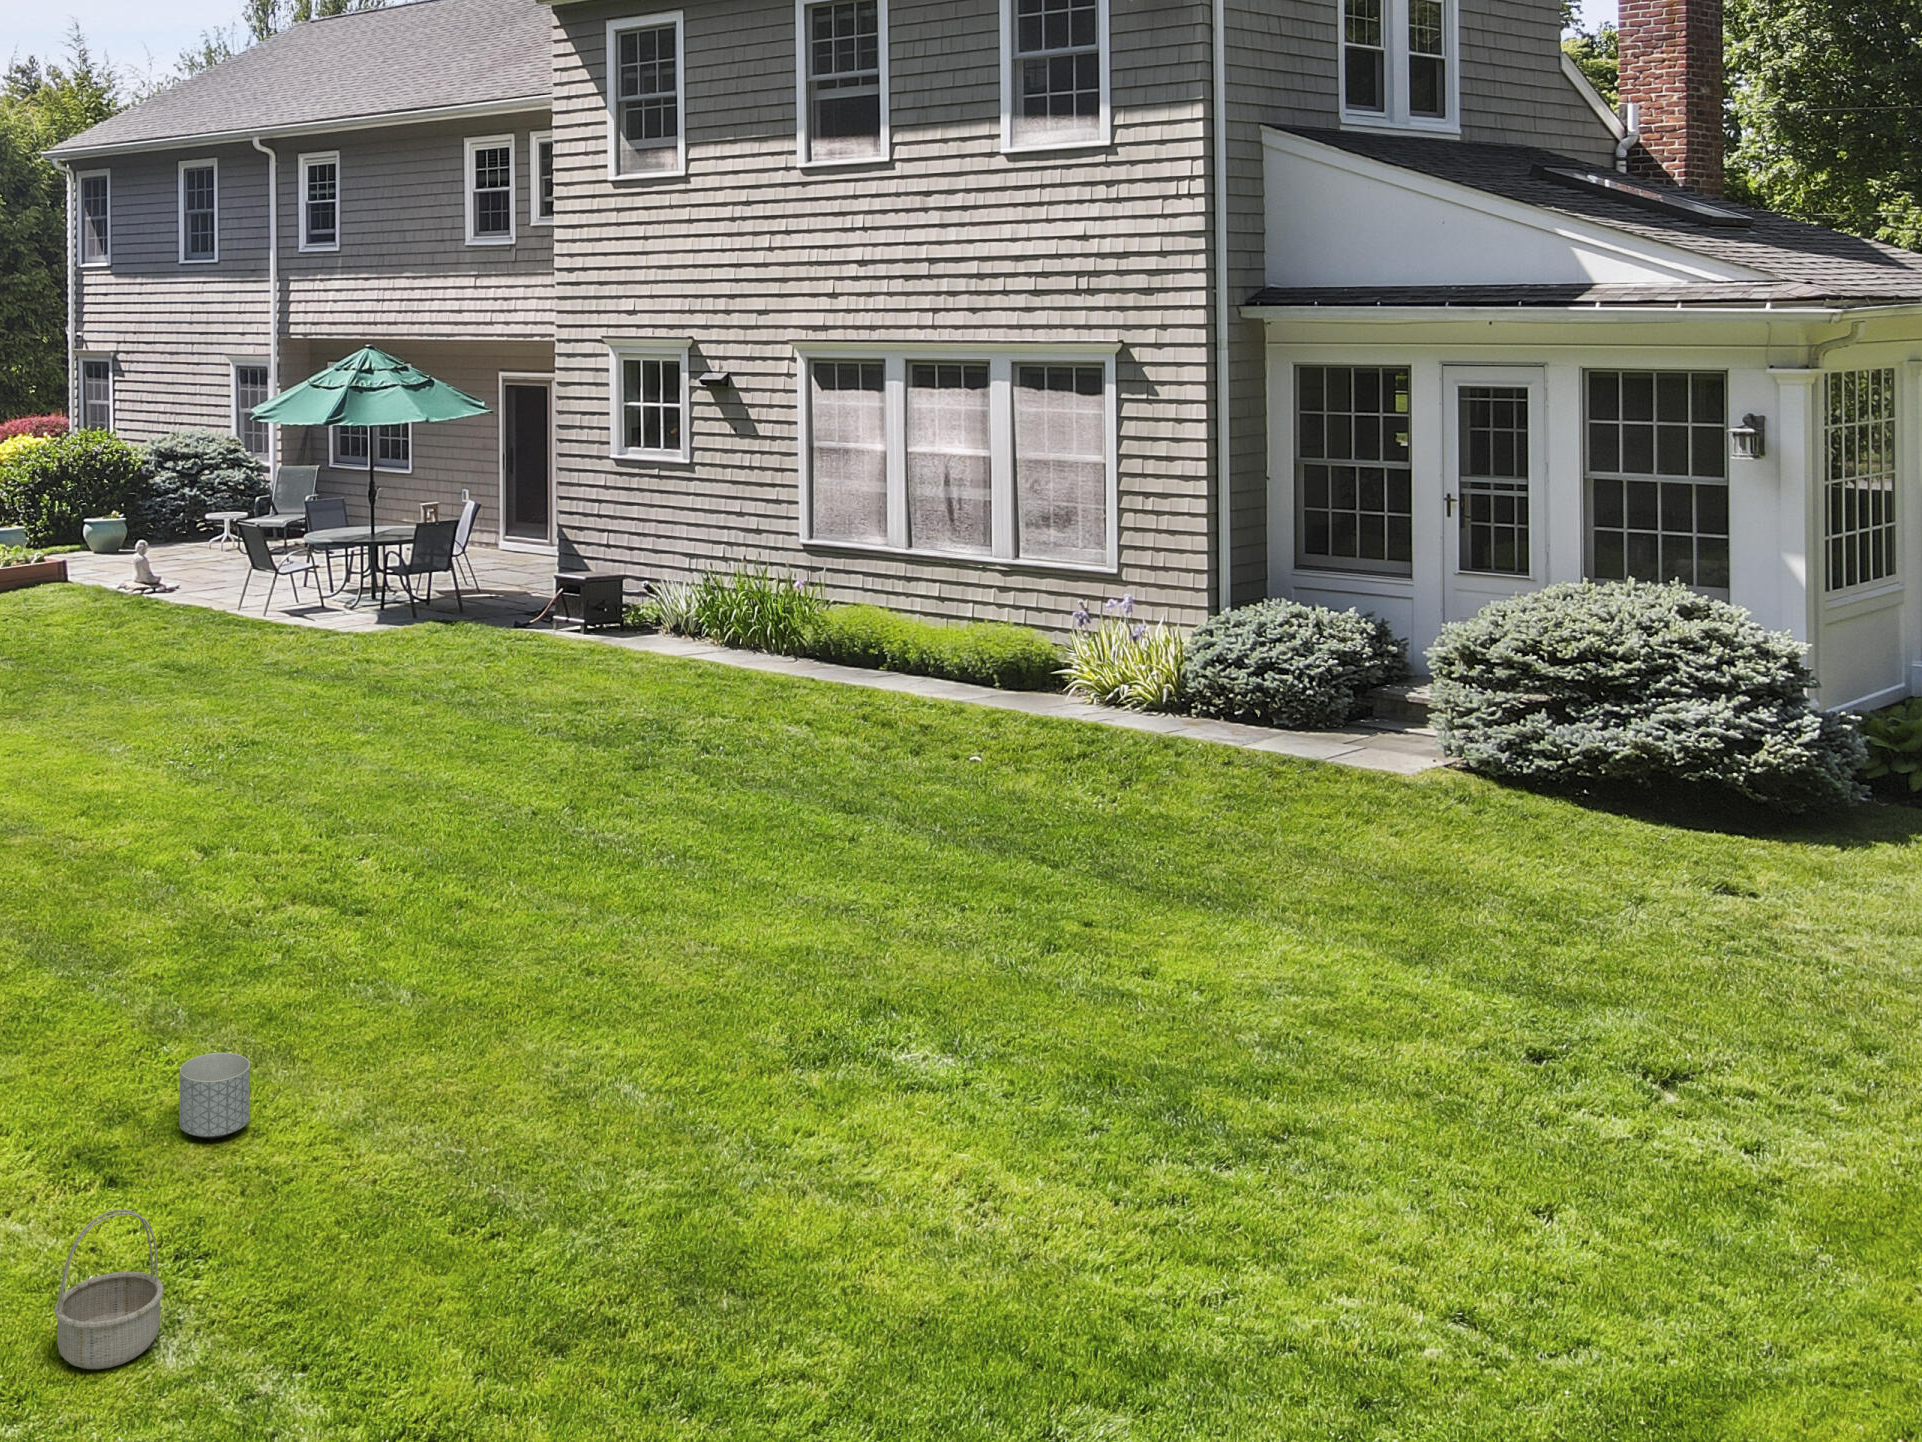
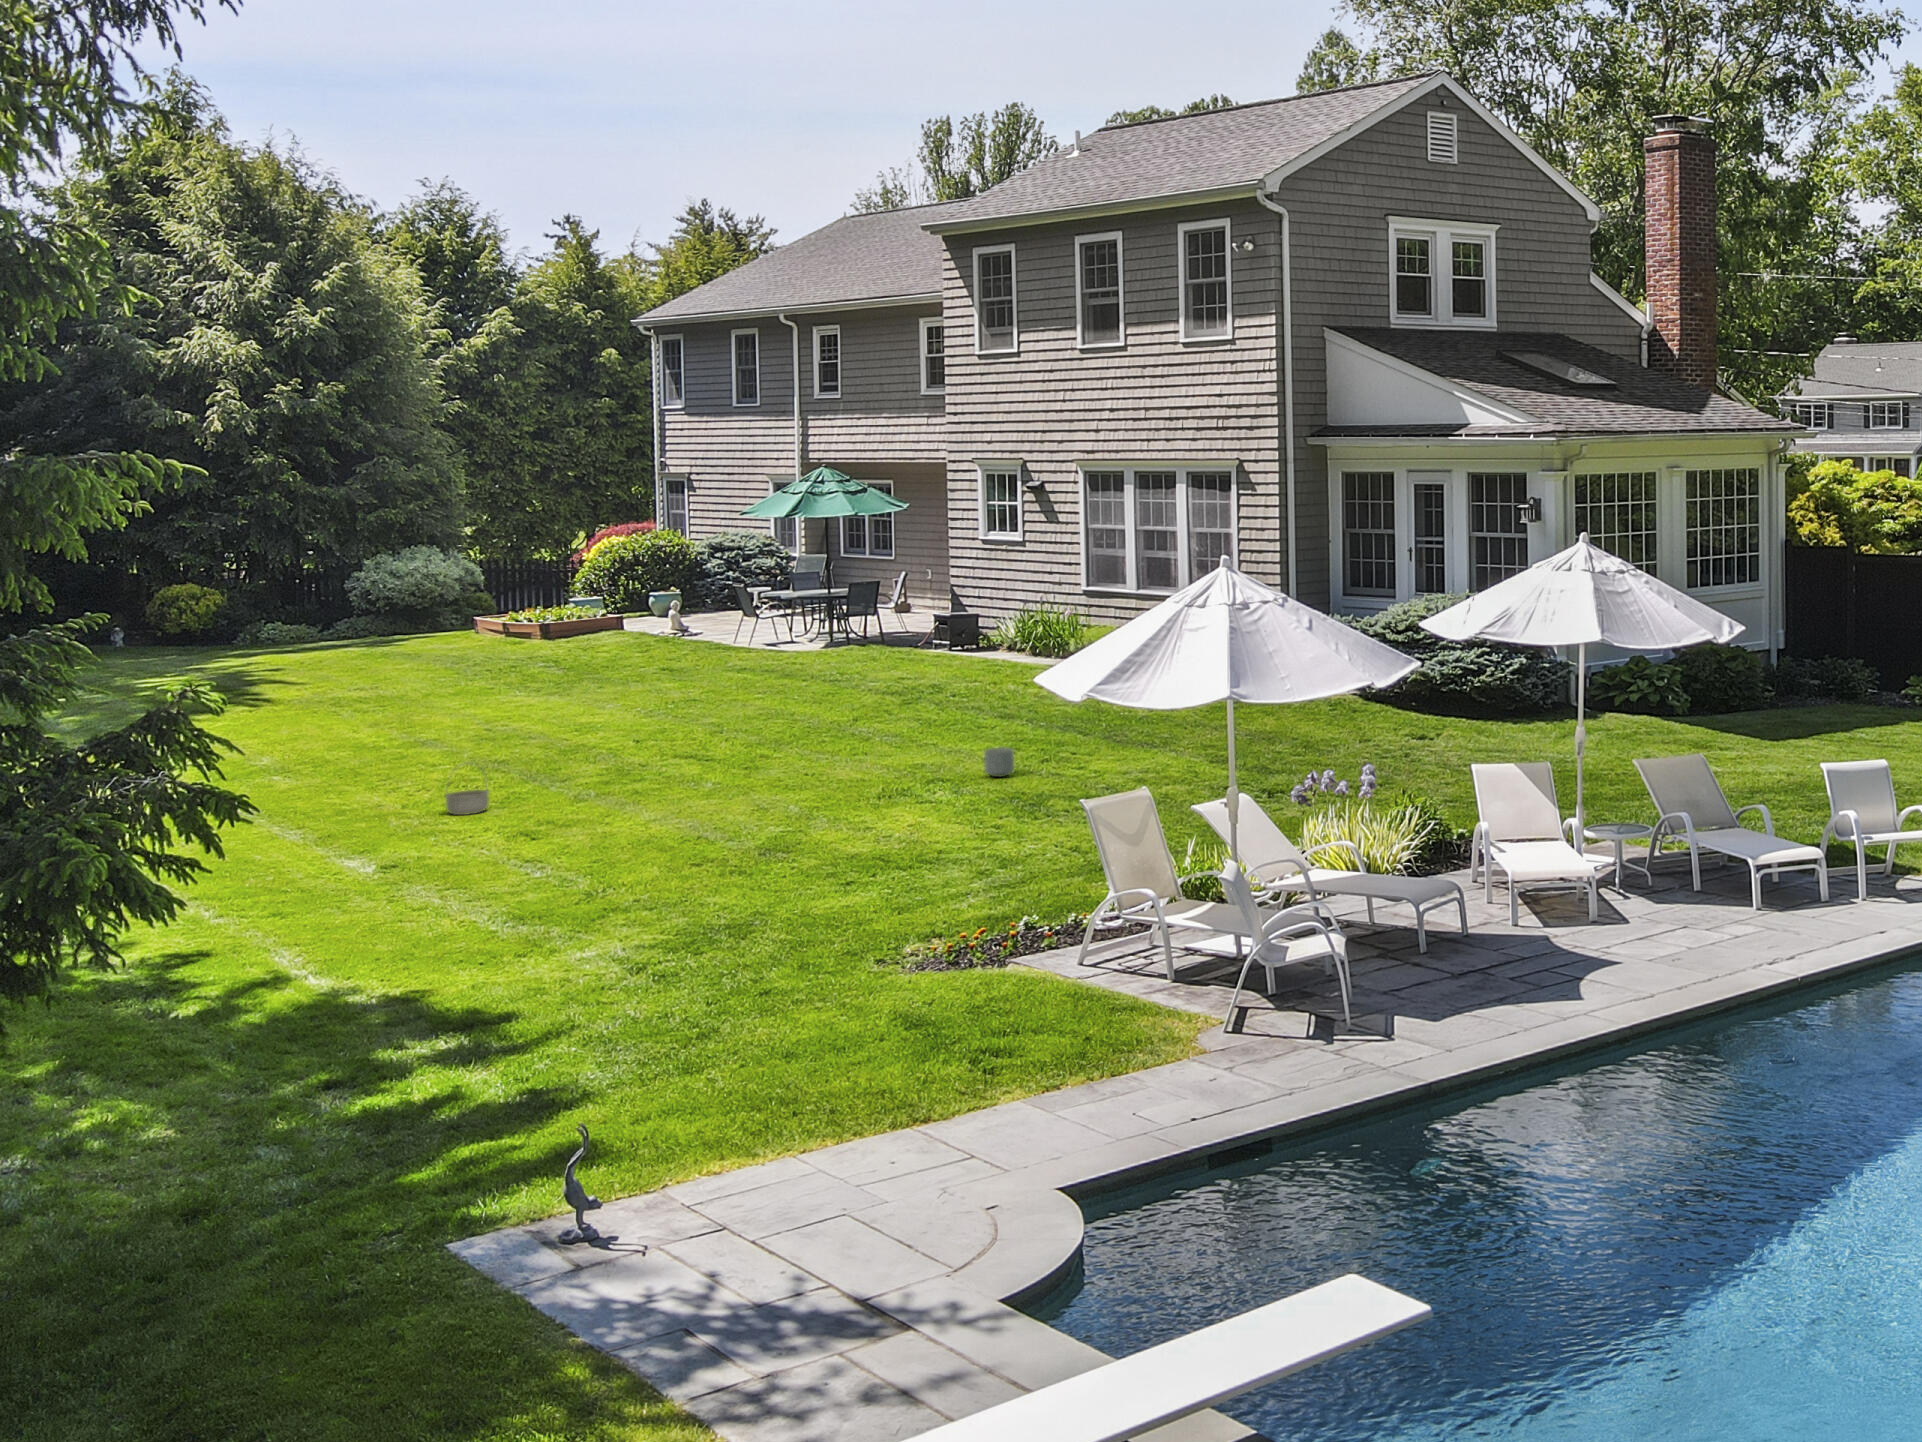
planter: present [179,1053,250,1138] -> present [984,747,1014,777]

